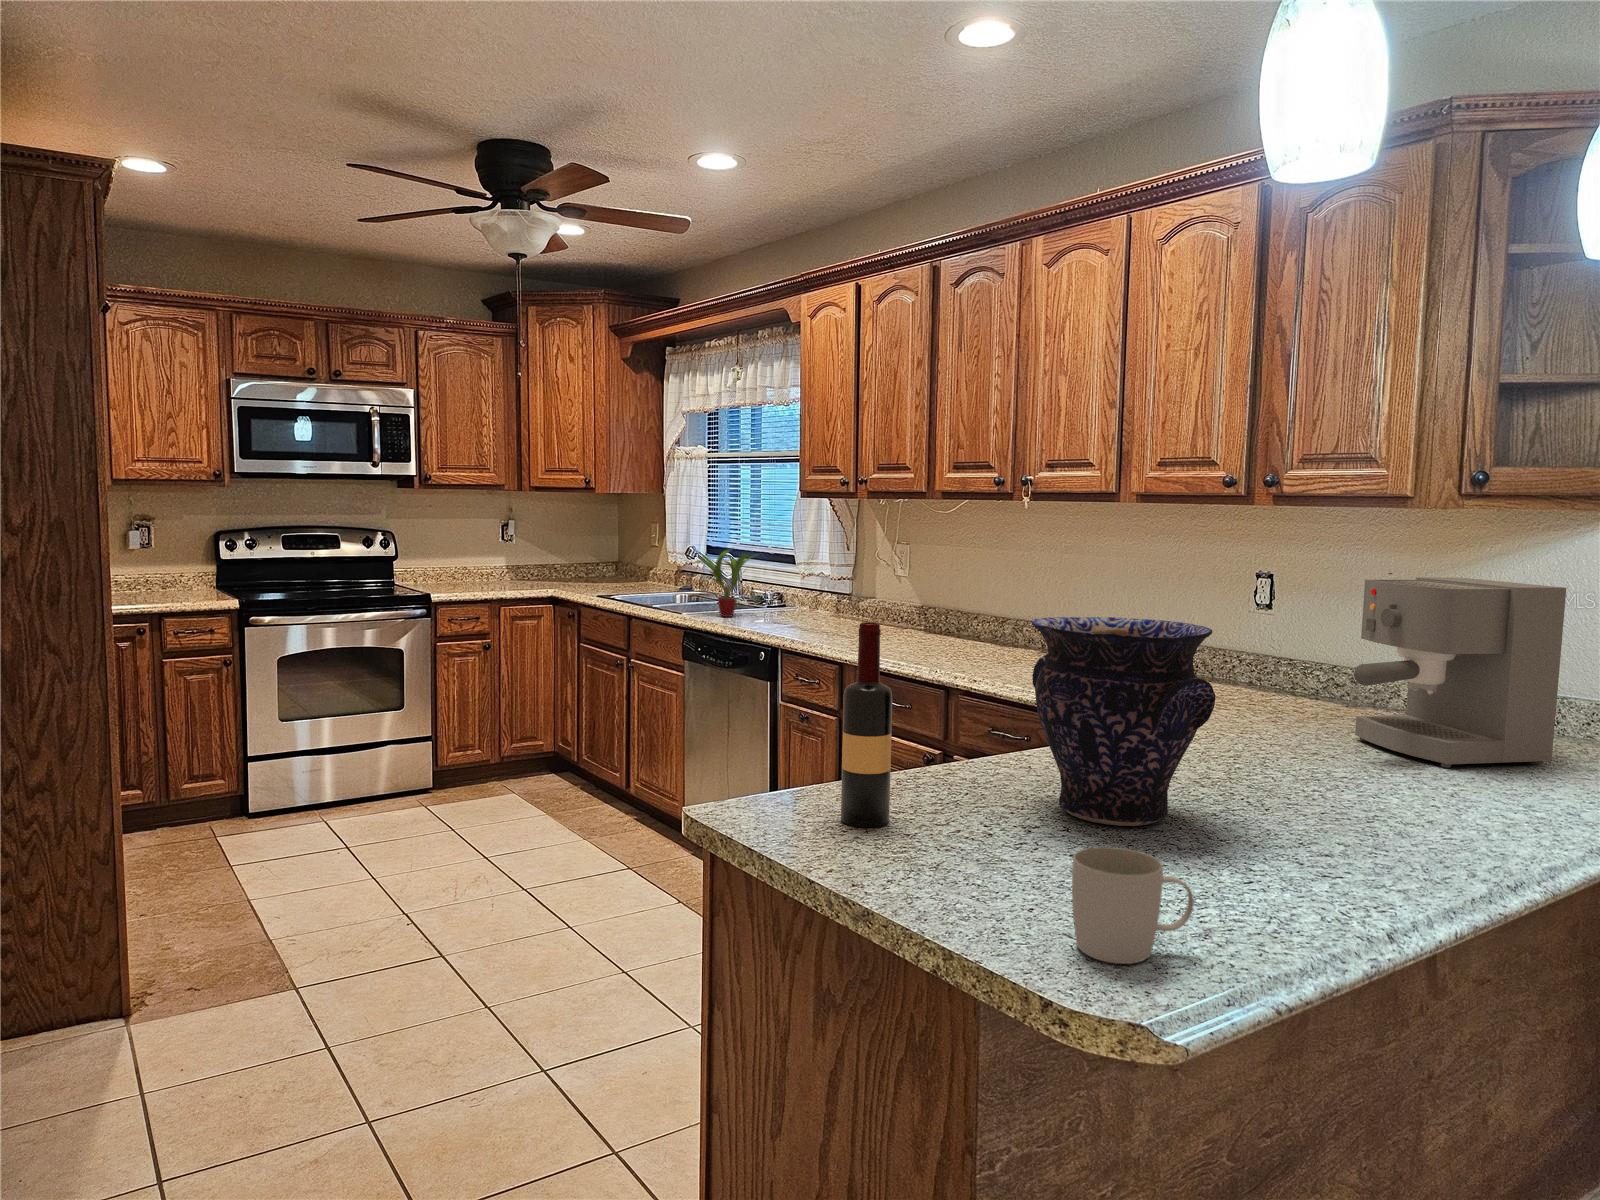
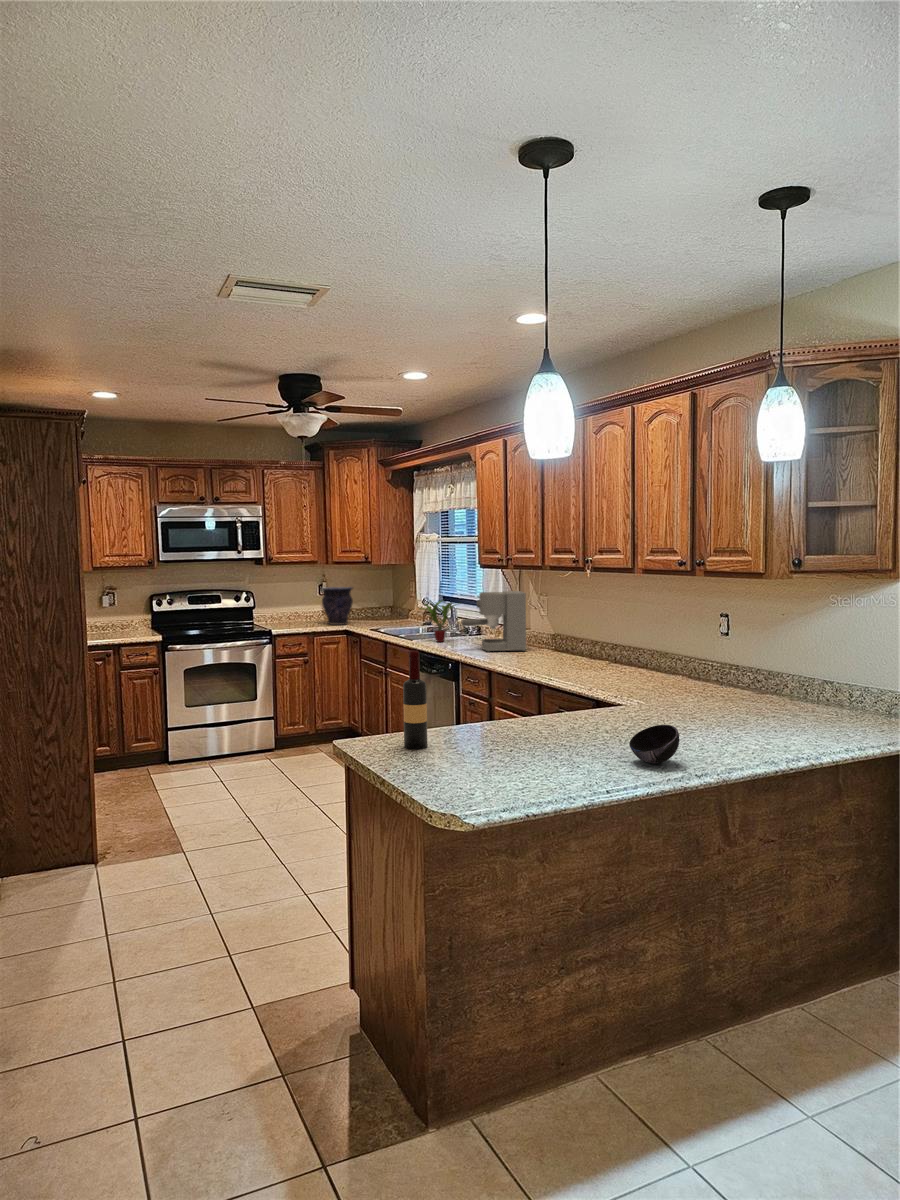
coffee maker: present [1354,577,1566,768] -> present [461,591,526,652]
vase: present [1031,617,1216,826] -> present [322,587,353,625]
bowl: none [1324,776,1438,856] -> present [629,725,679,763]
mug: present [1072,847,1194,964] -> none [455,750,507,798]

